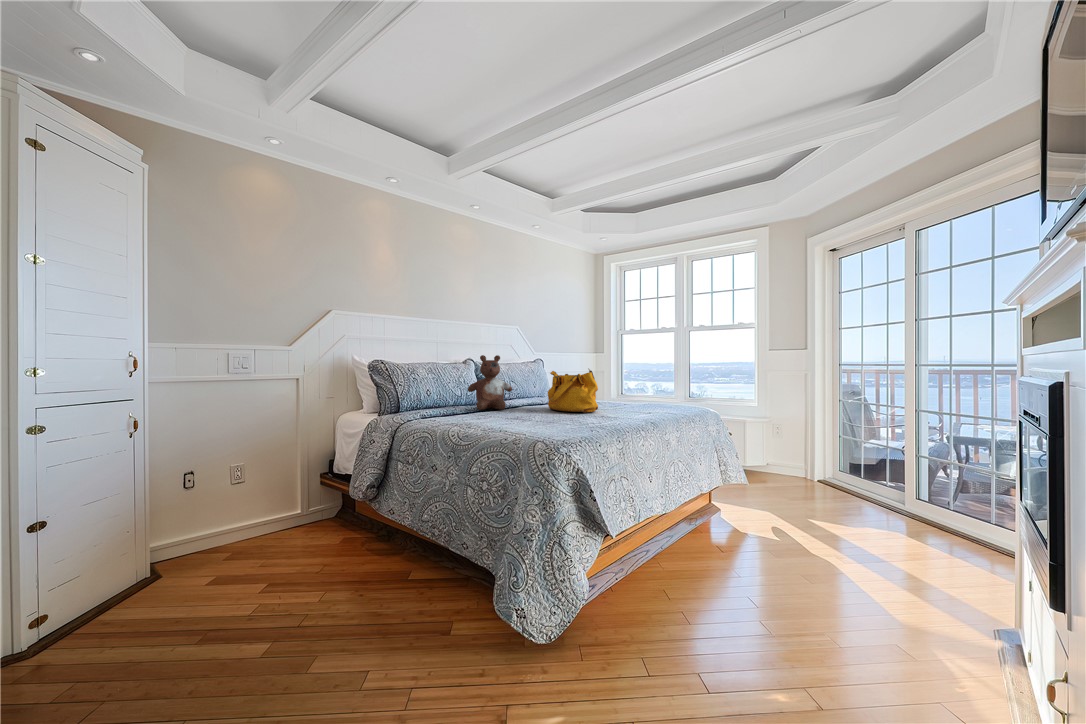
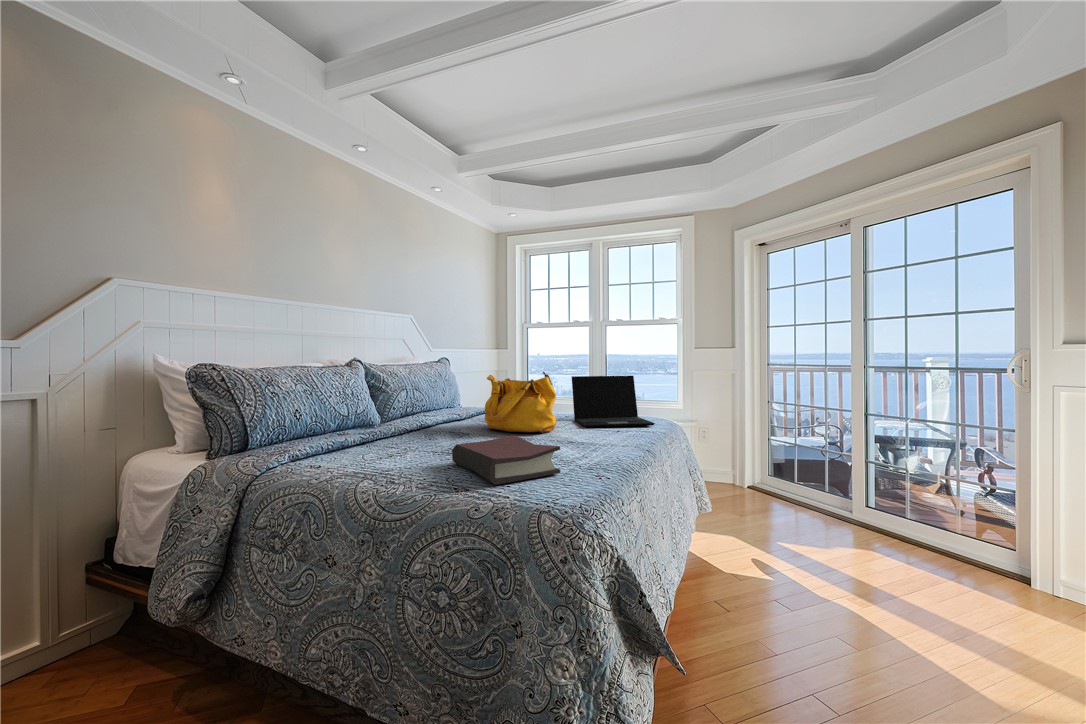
stuffed bear: present [468,355,512,410] -> none [365,354,432,437]
laptop: none [621,374,679,413] -> present [572,376,655,427]
hardback book: none [508,408,567,431] -> present [452,435,560,485]

